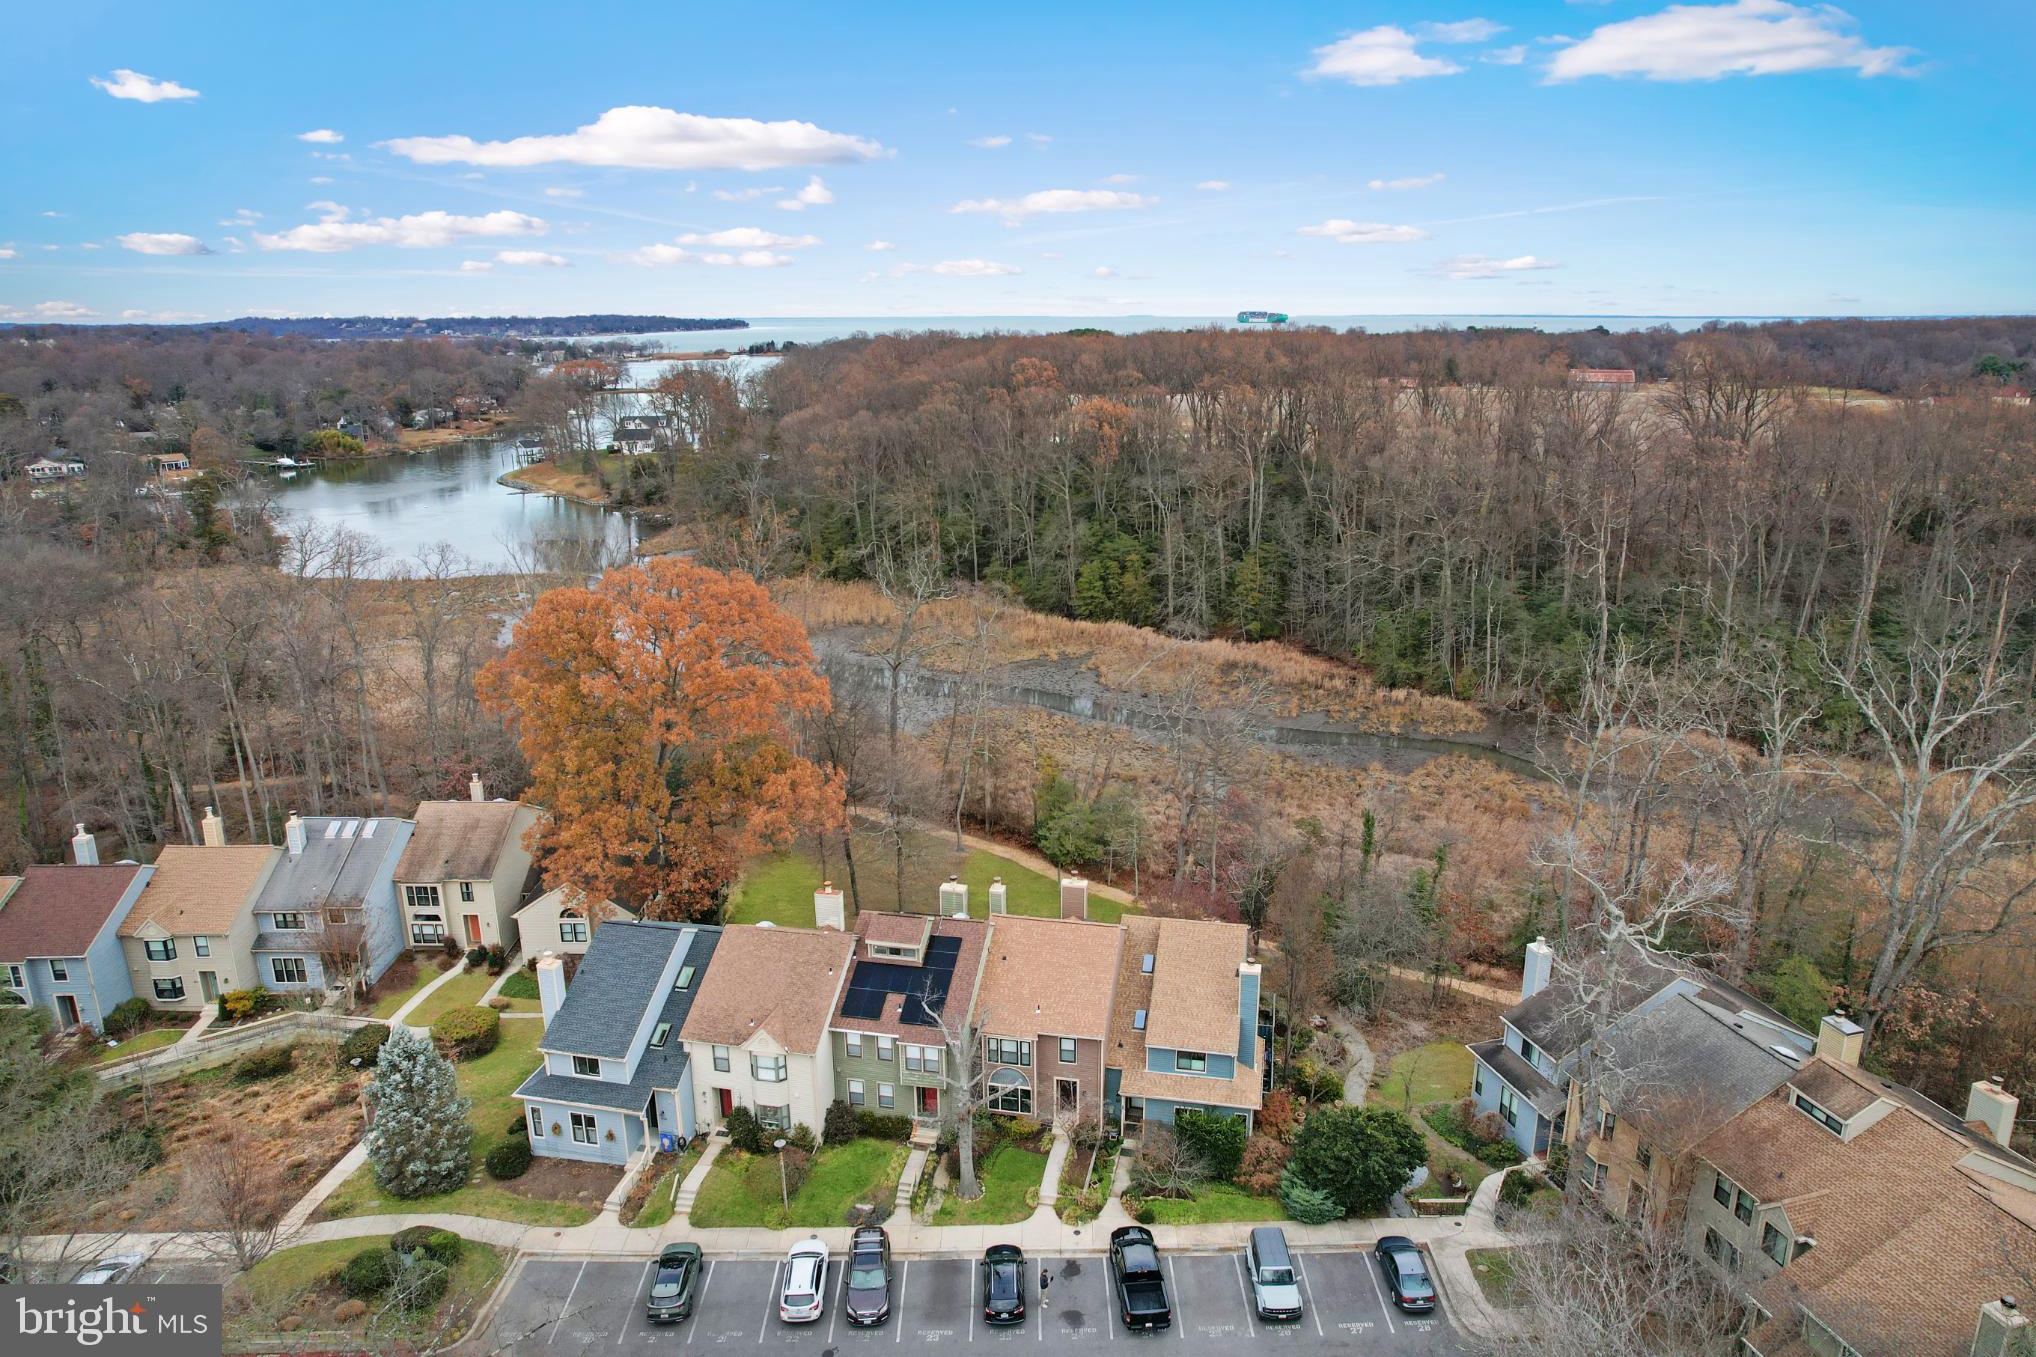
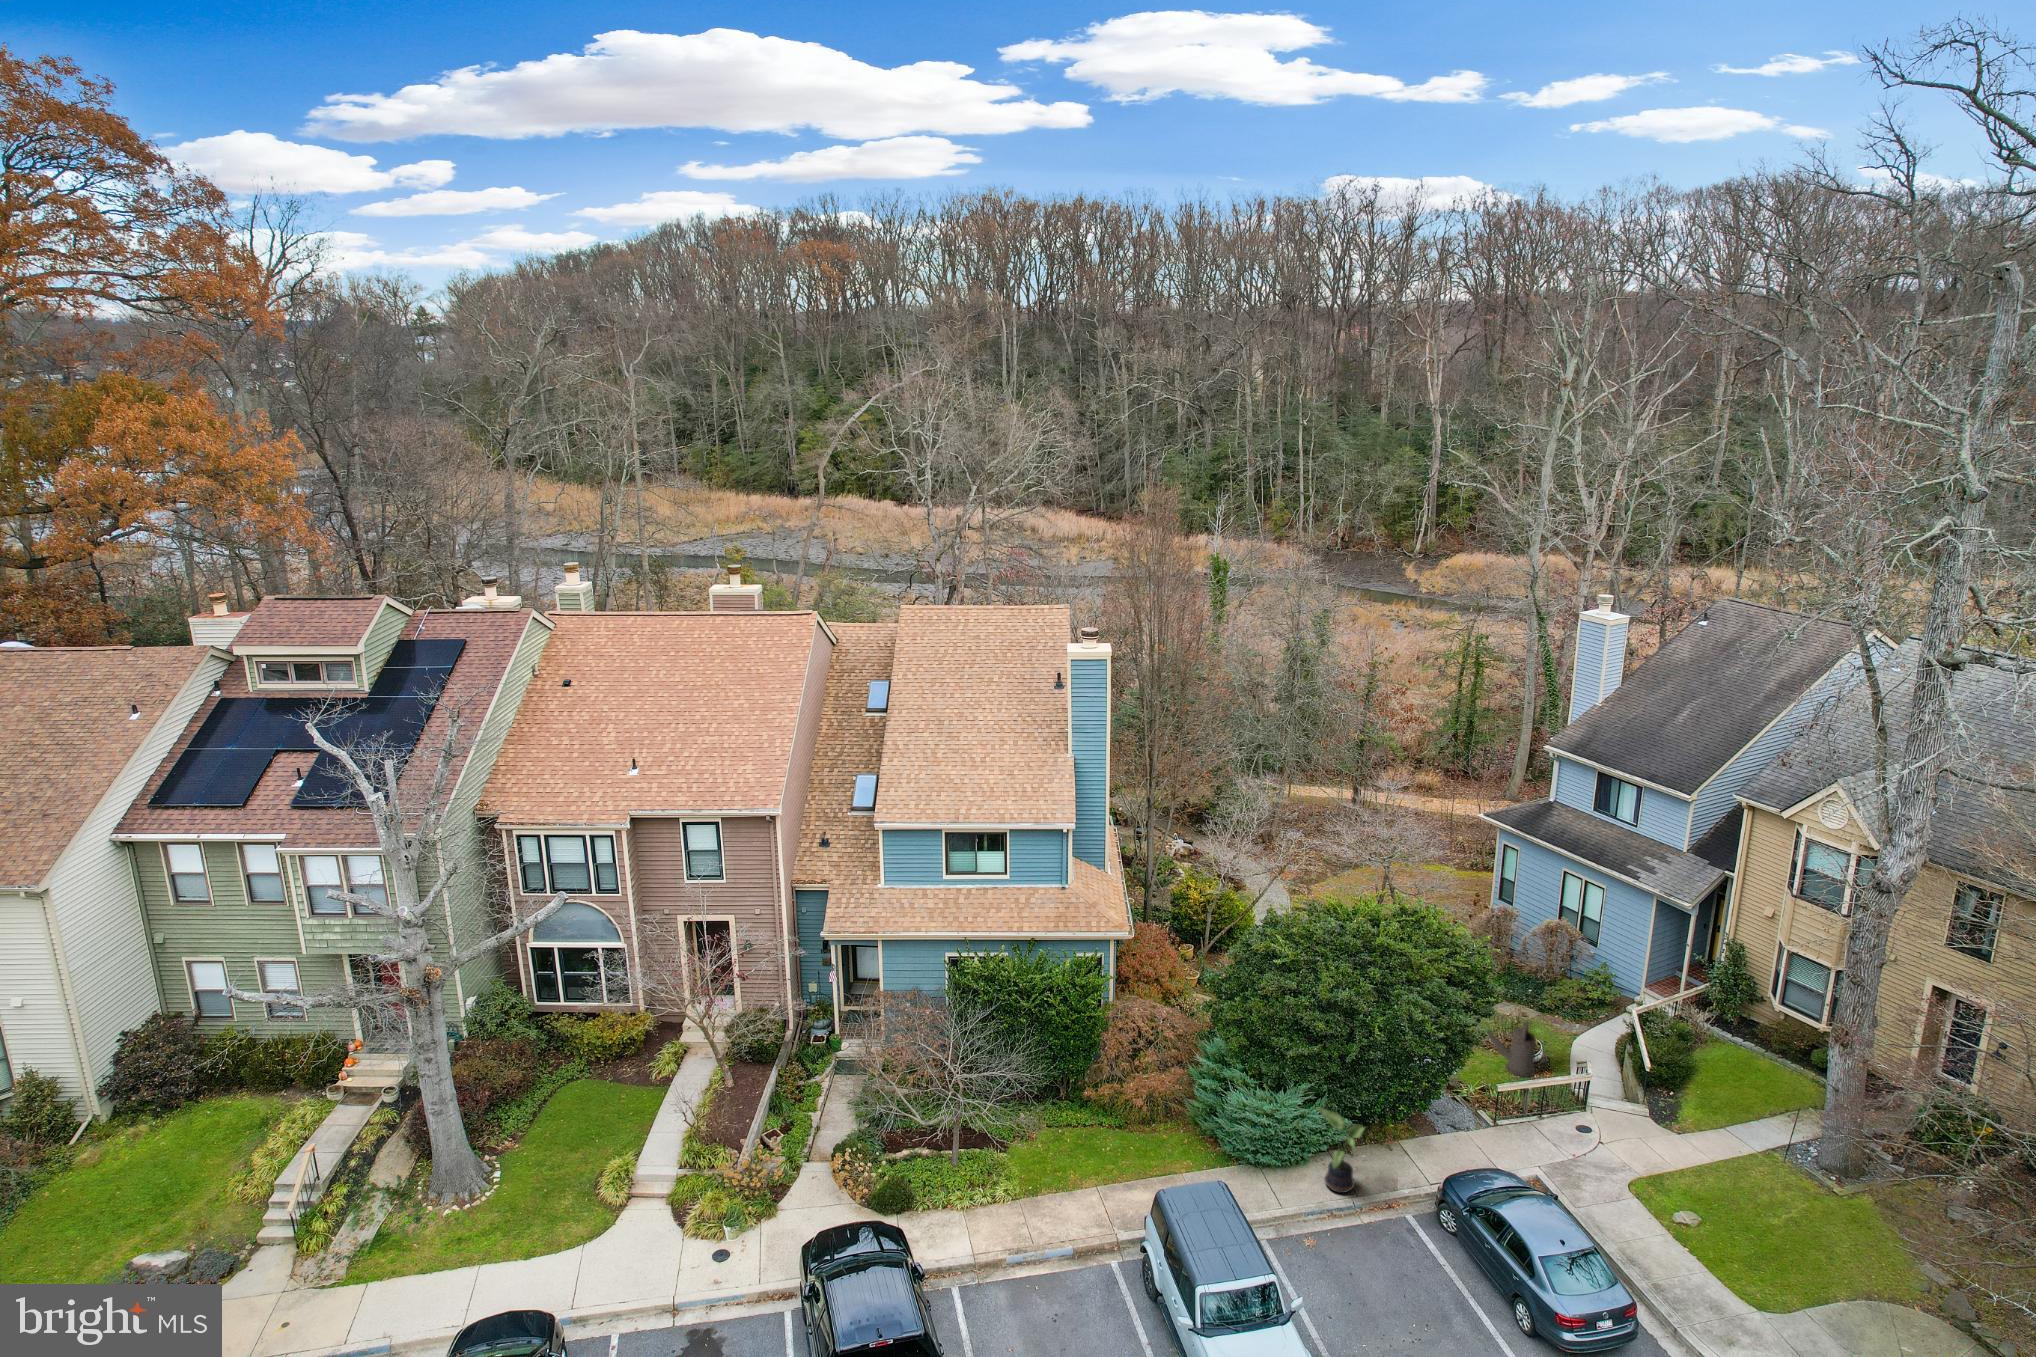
potted plant: none [1329,1201,1352,1240] -> present [1316,1107,1365,1193]

